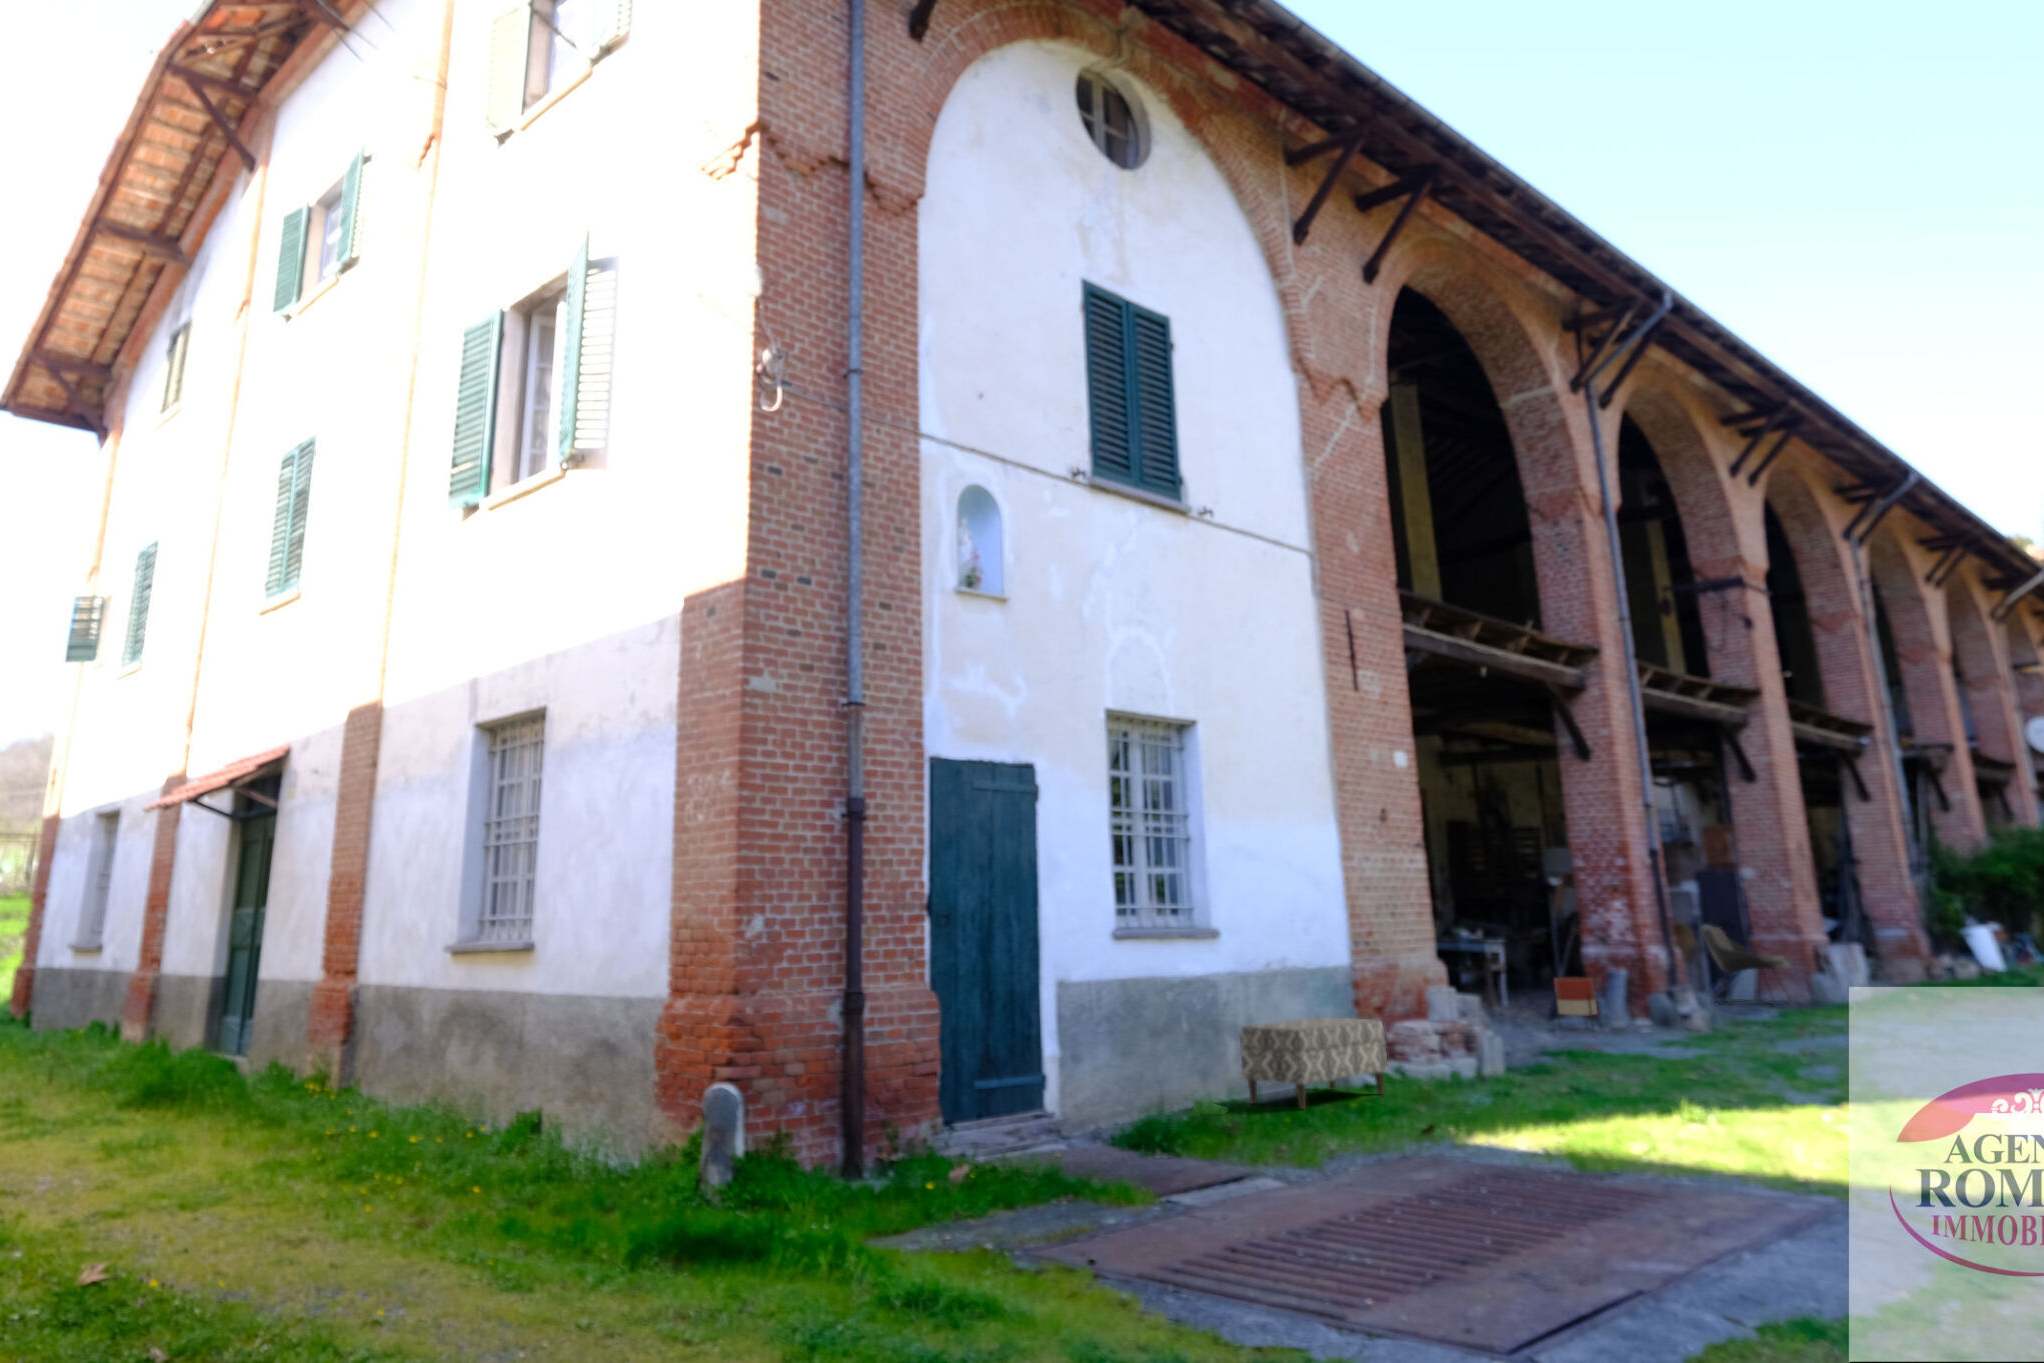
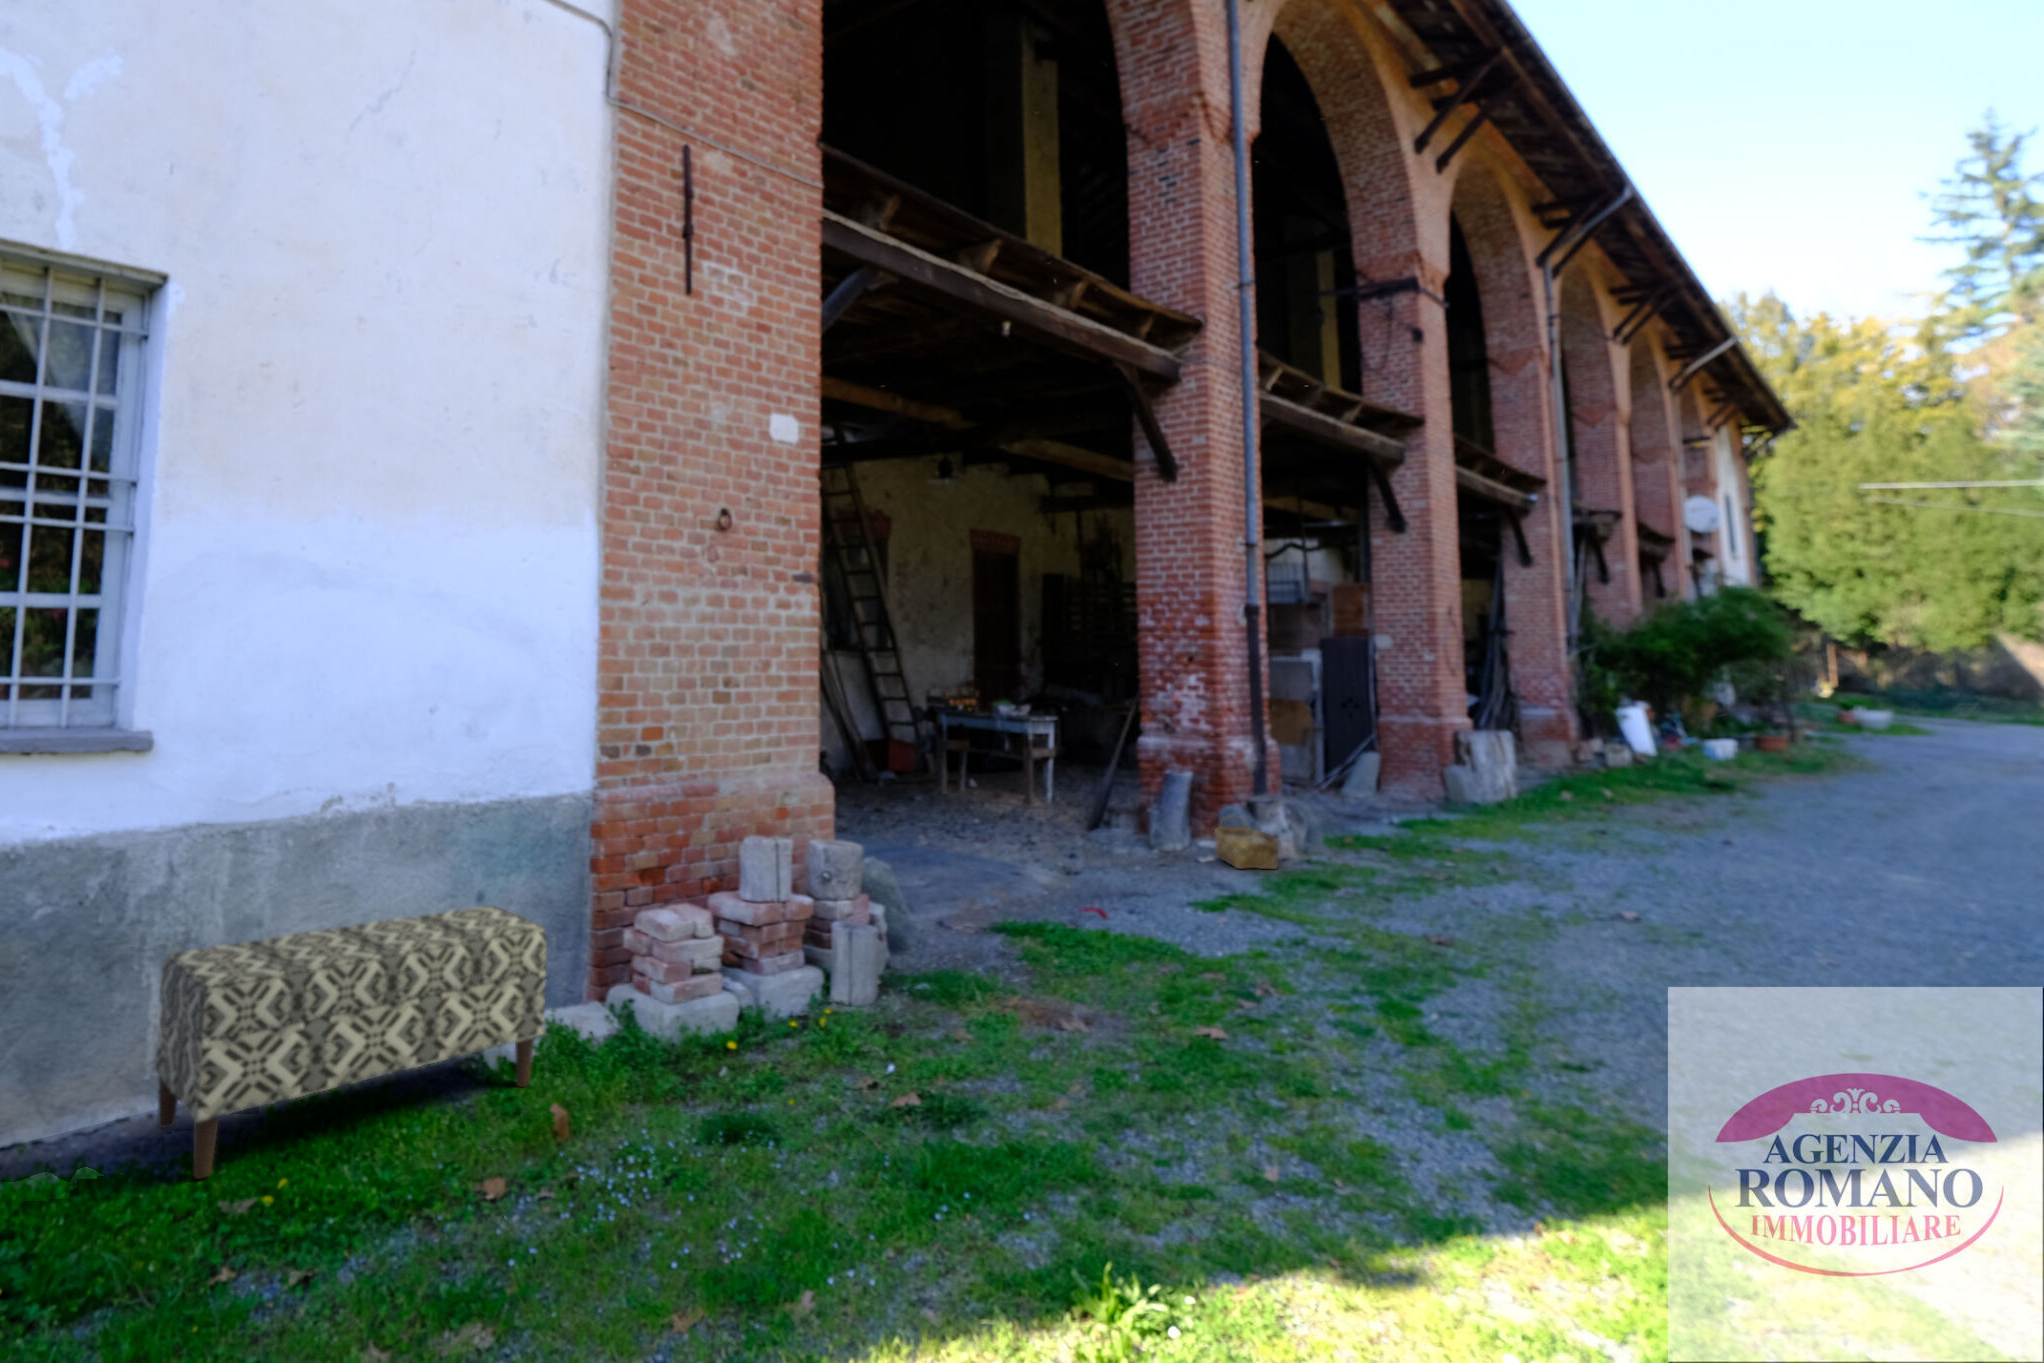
lounge chair: present [1702,925,1789,1004] -> none [1317,703,1423,808]
planter: present [1554,977,1597,1029] -> none [1088,776,1145,856]
woven basket: none [1648,1000,1695,1034] -> present [1215,815,1279,869]

